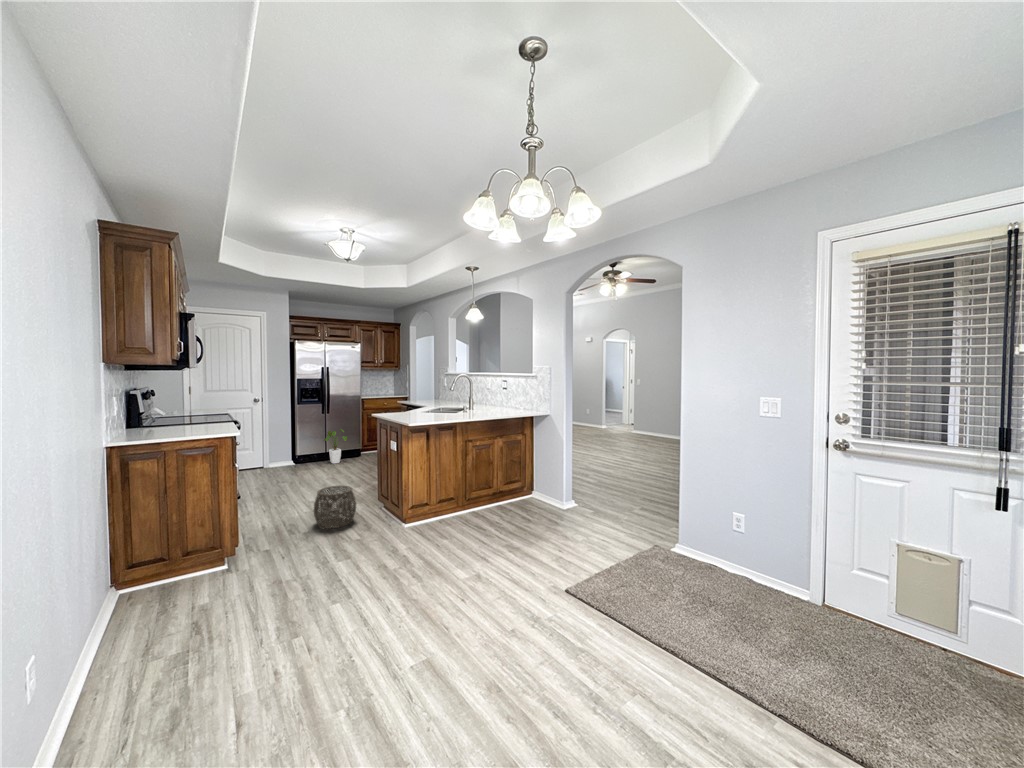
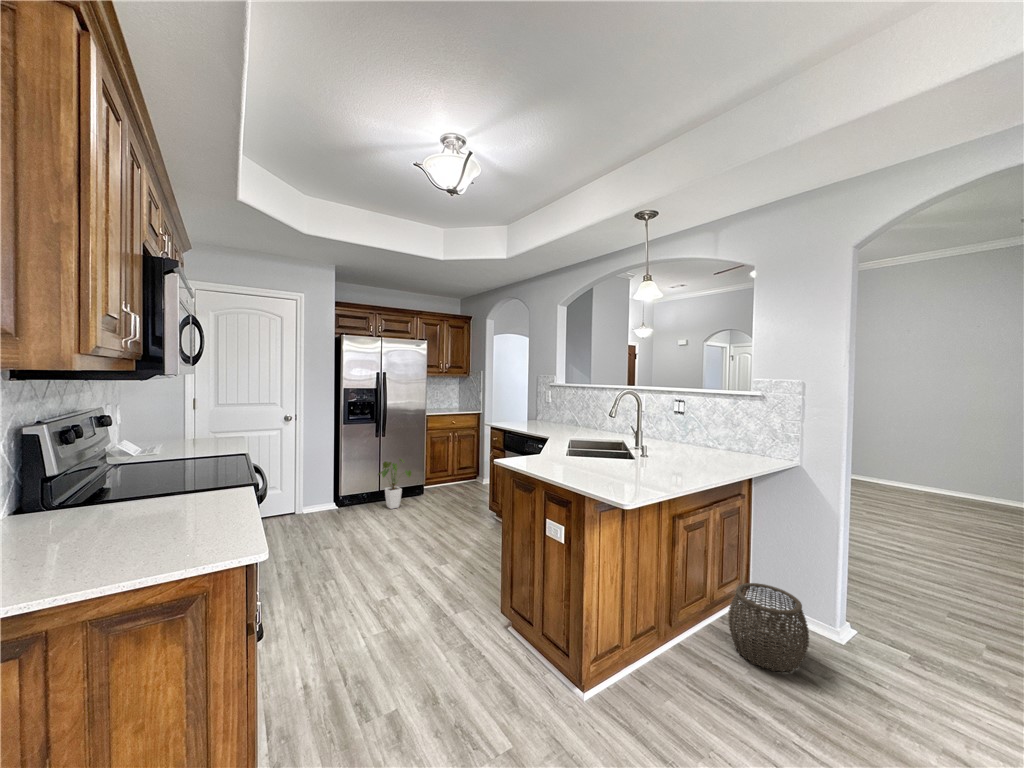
woven basket: present [314,486,356,529] -> present [728,583,809,672]

